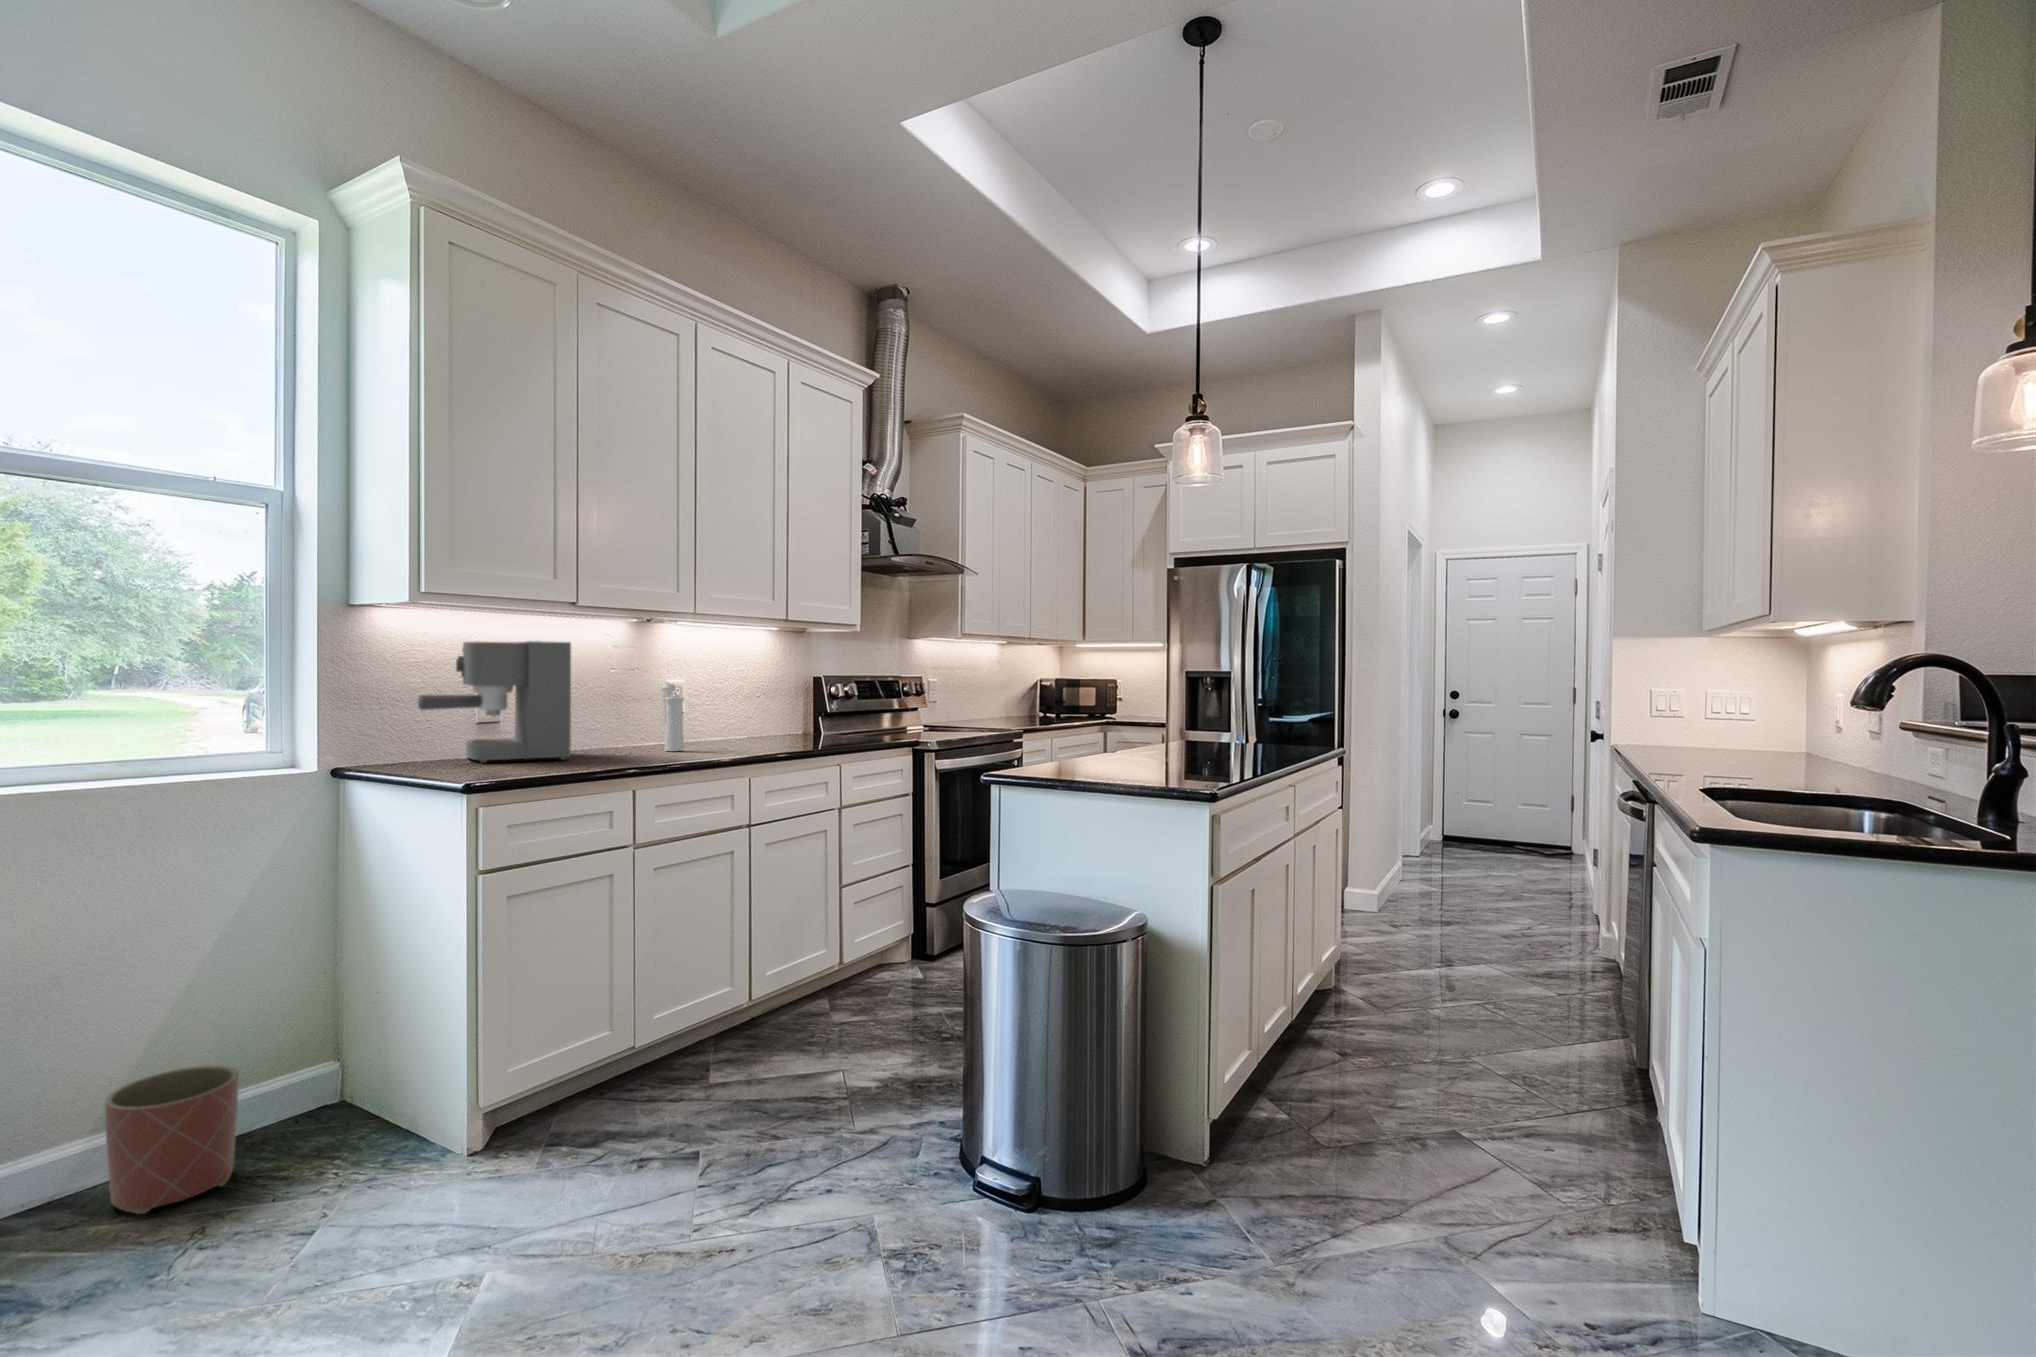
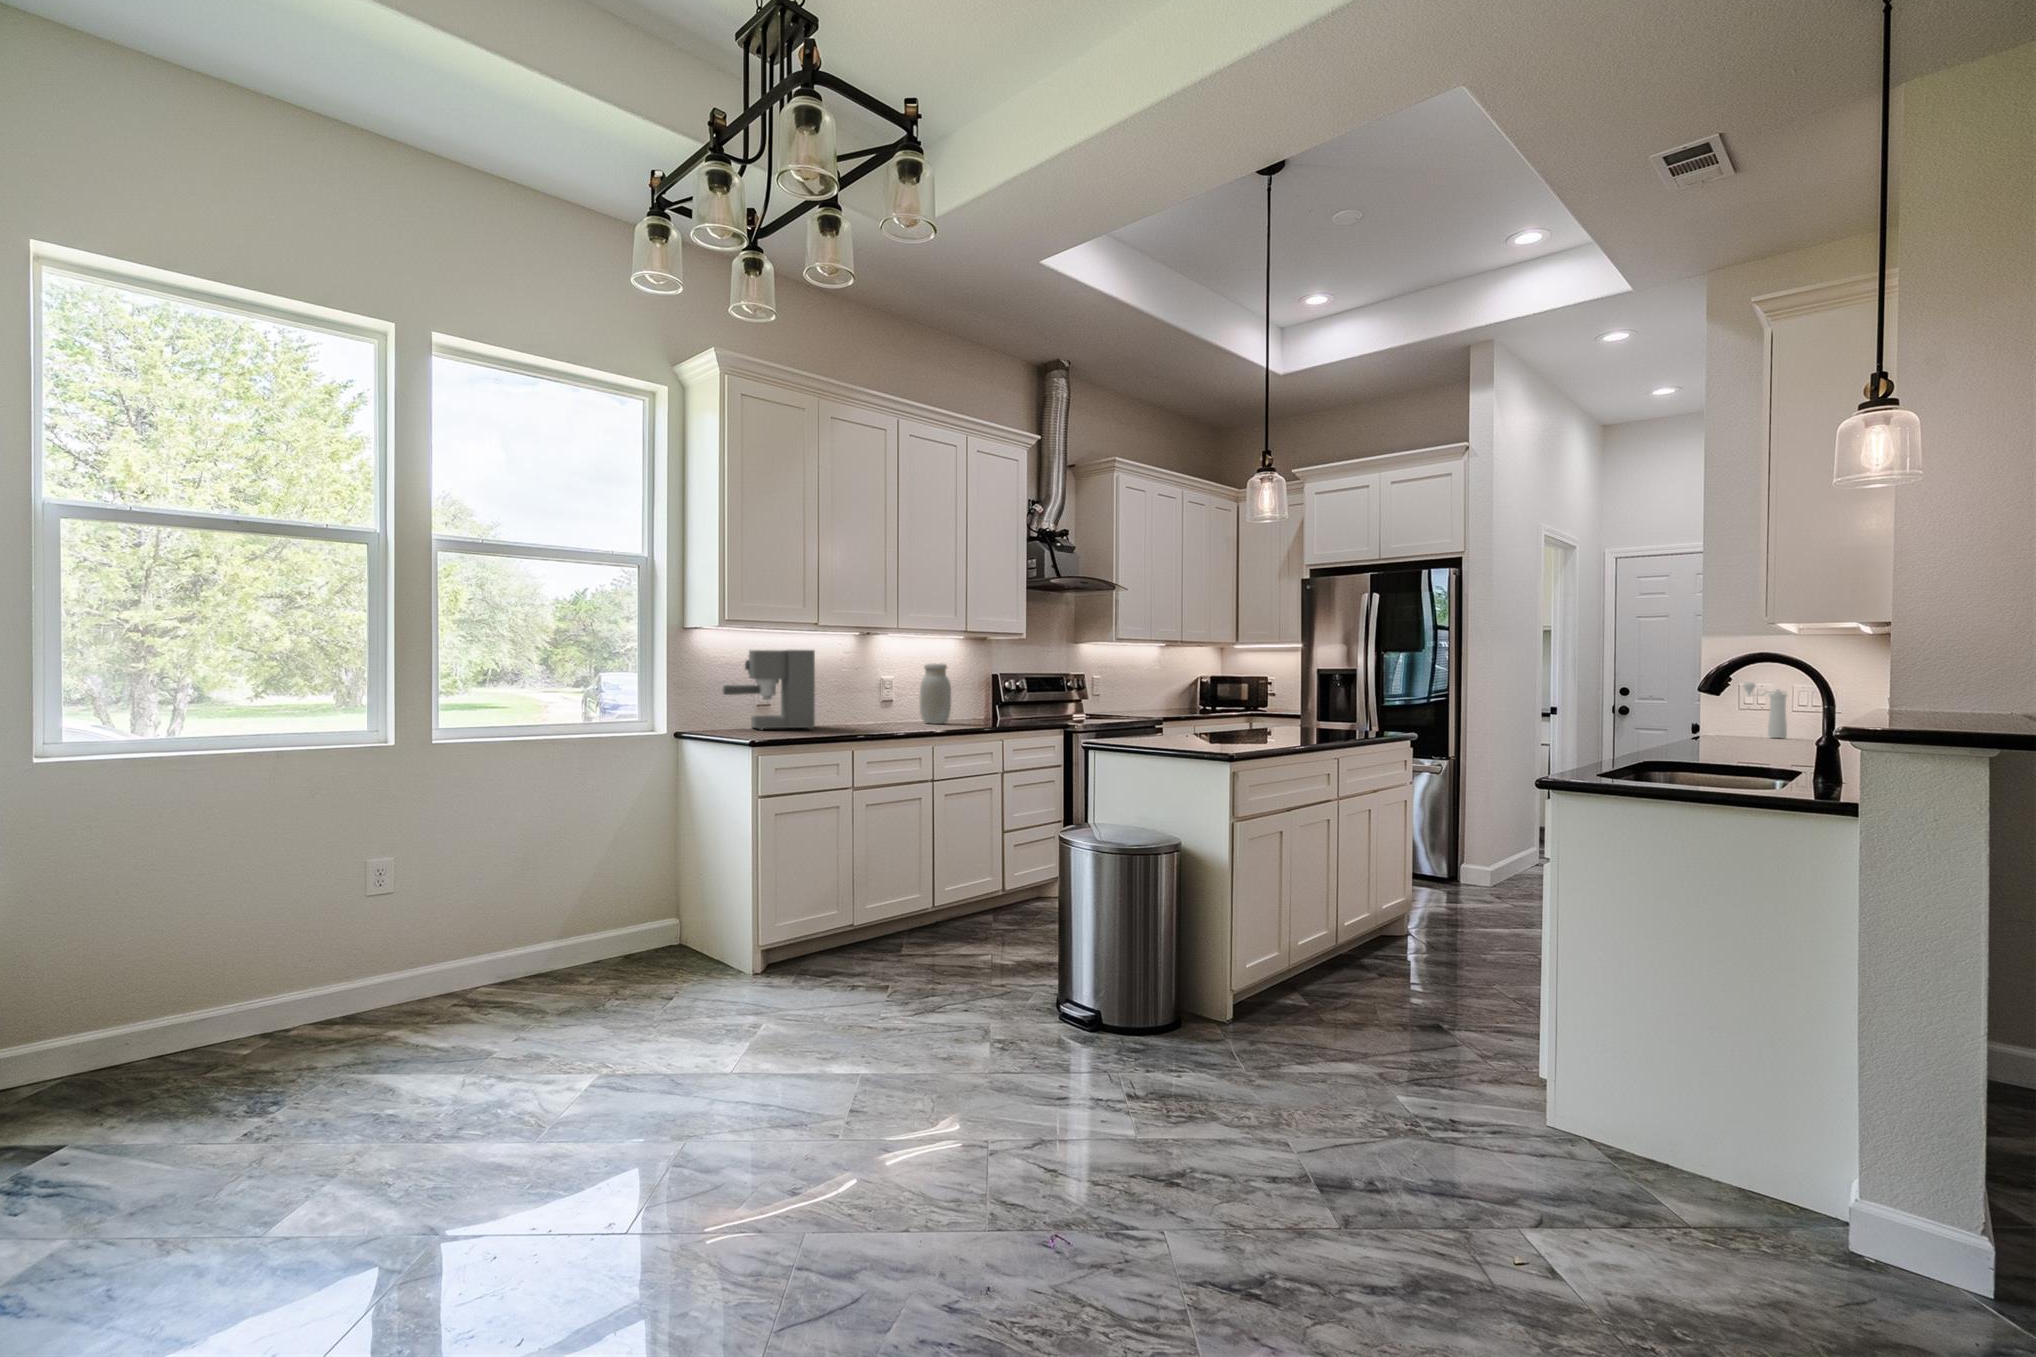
jar: none [721,663,765,745] -> present [920,664,951,724]
pepper mill: present [662,684,684,751] -> present [1743,683,1787,738]
planter: present [105,1065,239,1214] -> none [563,907,628,984]

